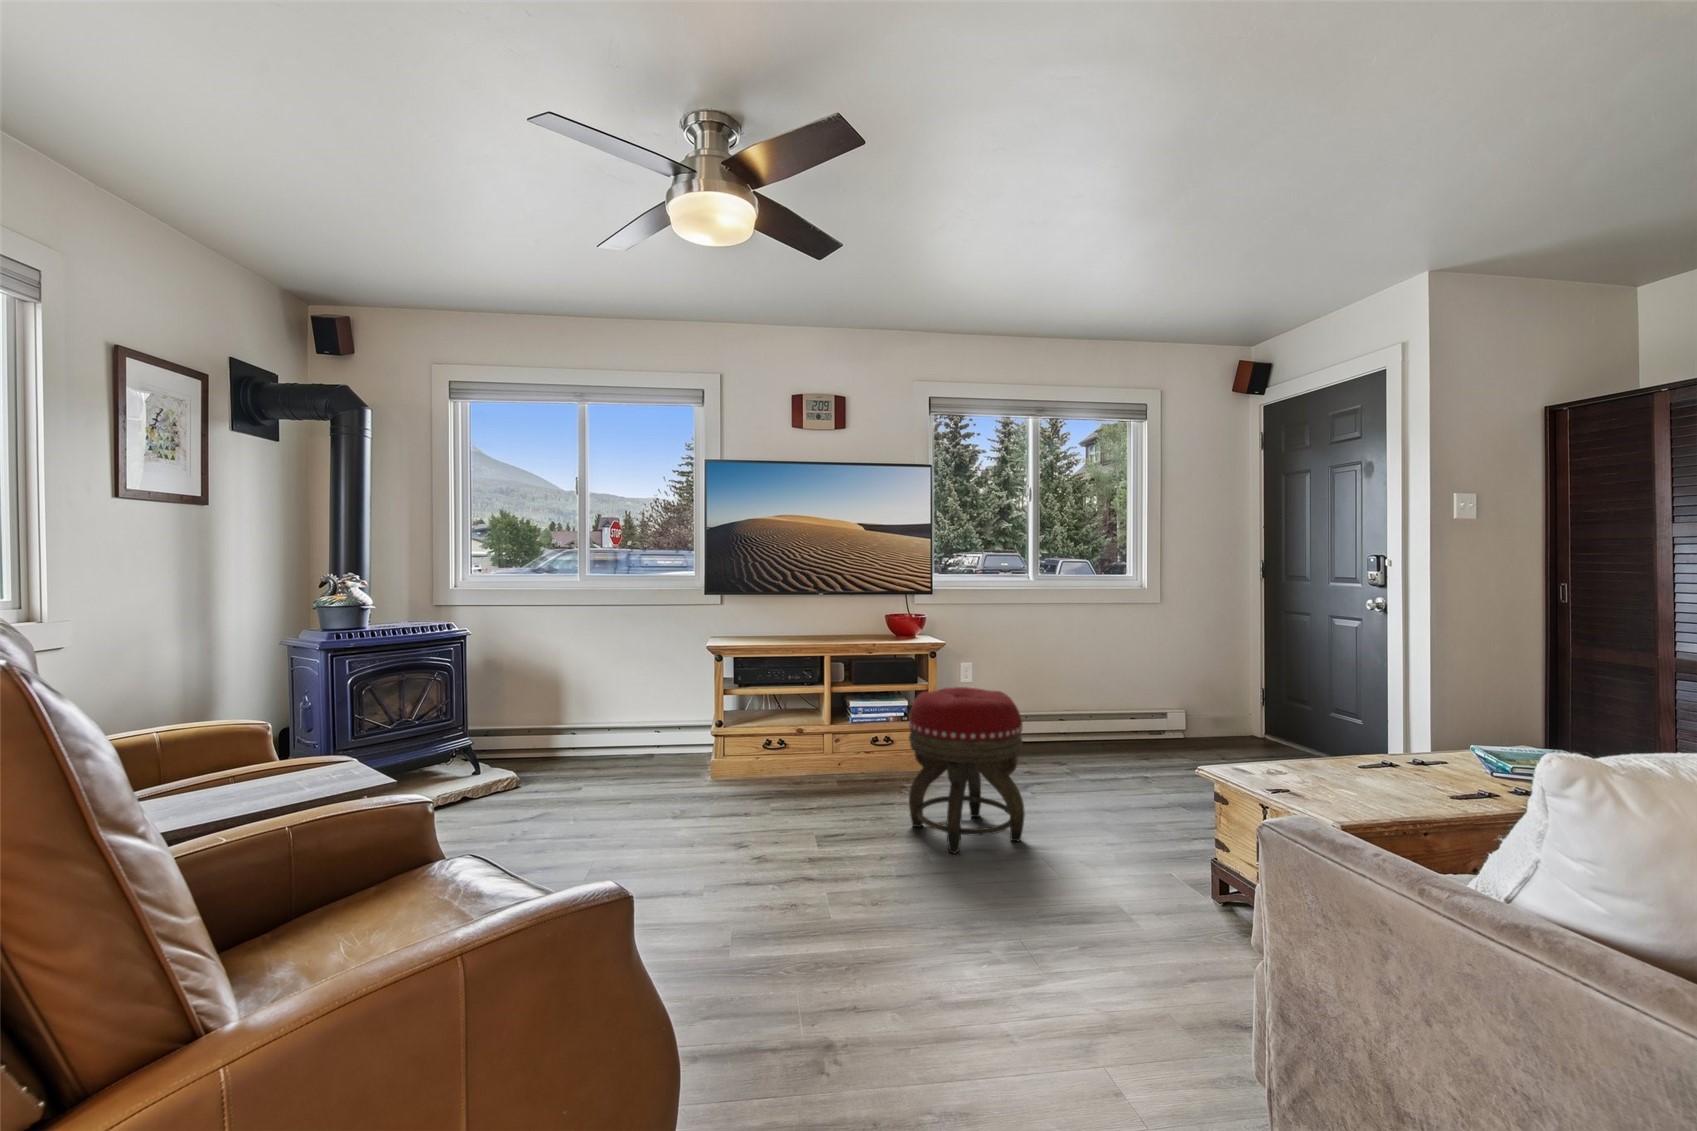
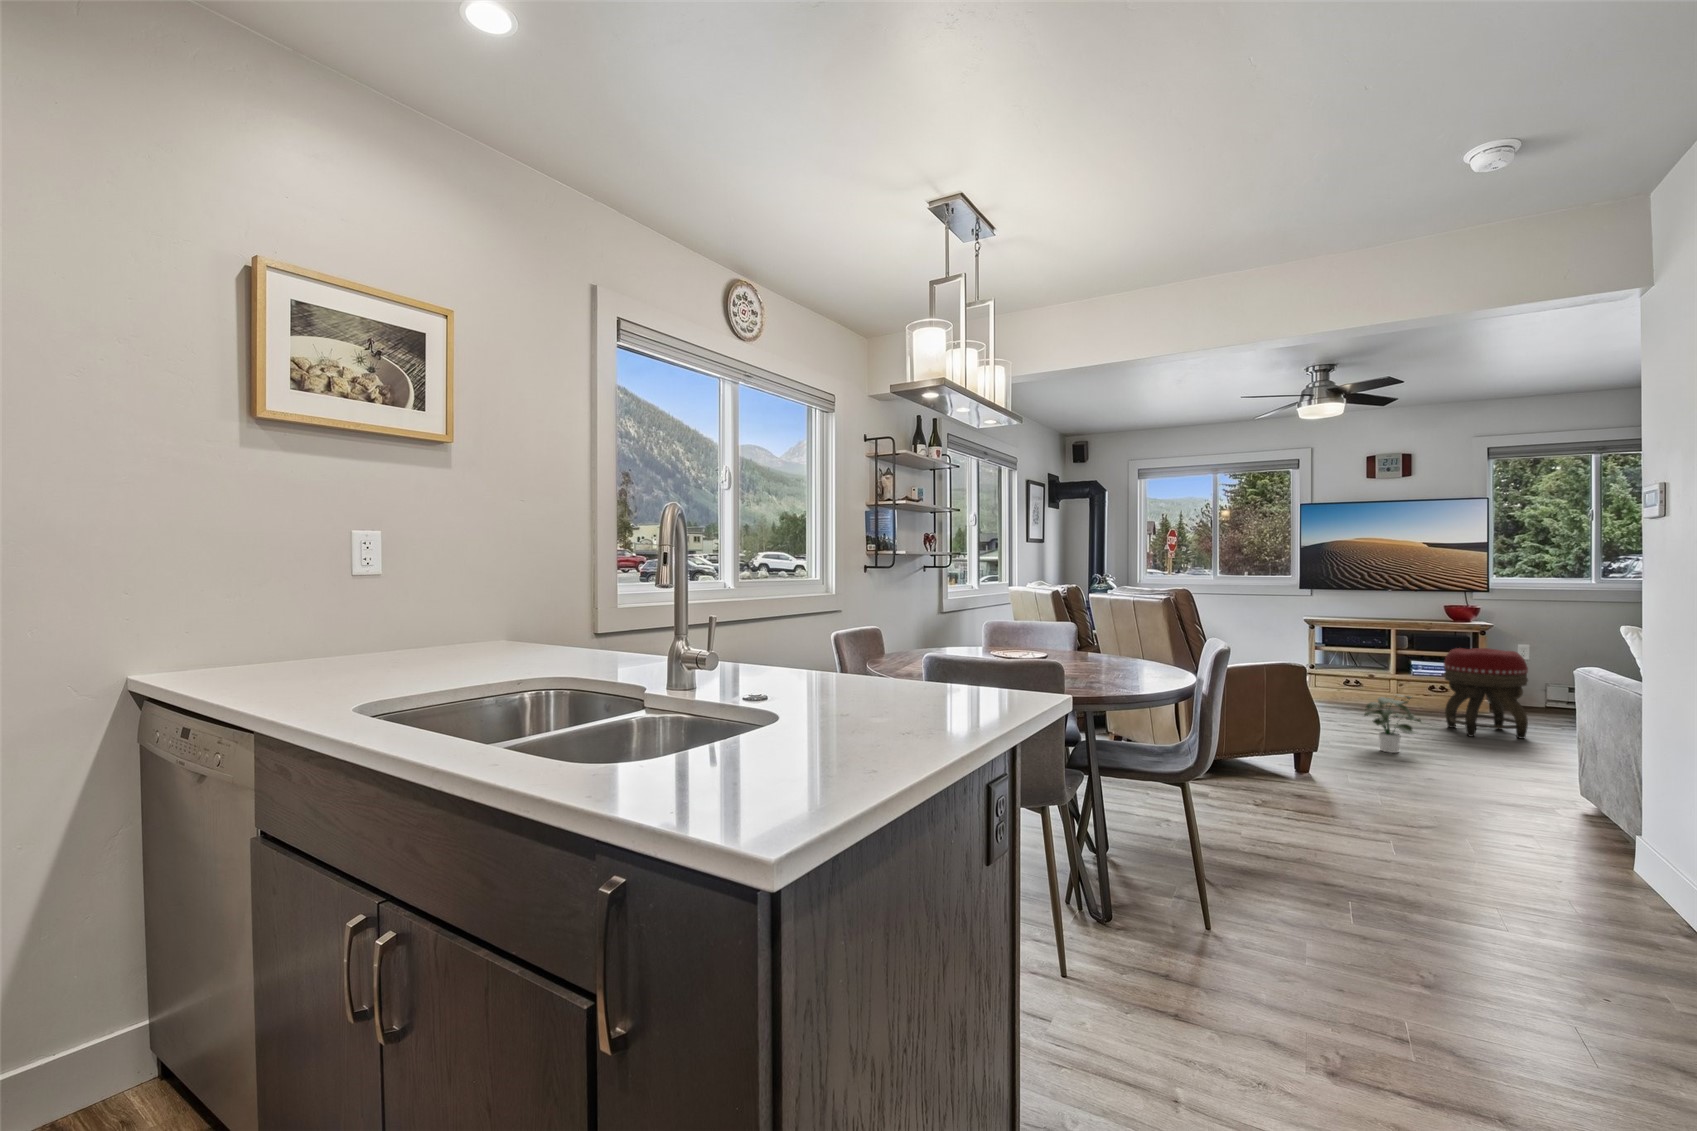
potted plant: none [796,837,926,989] -> present [1364,695,1425,753]

